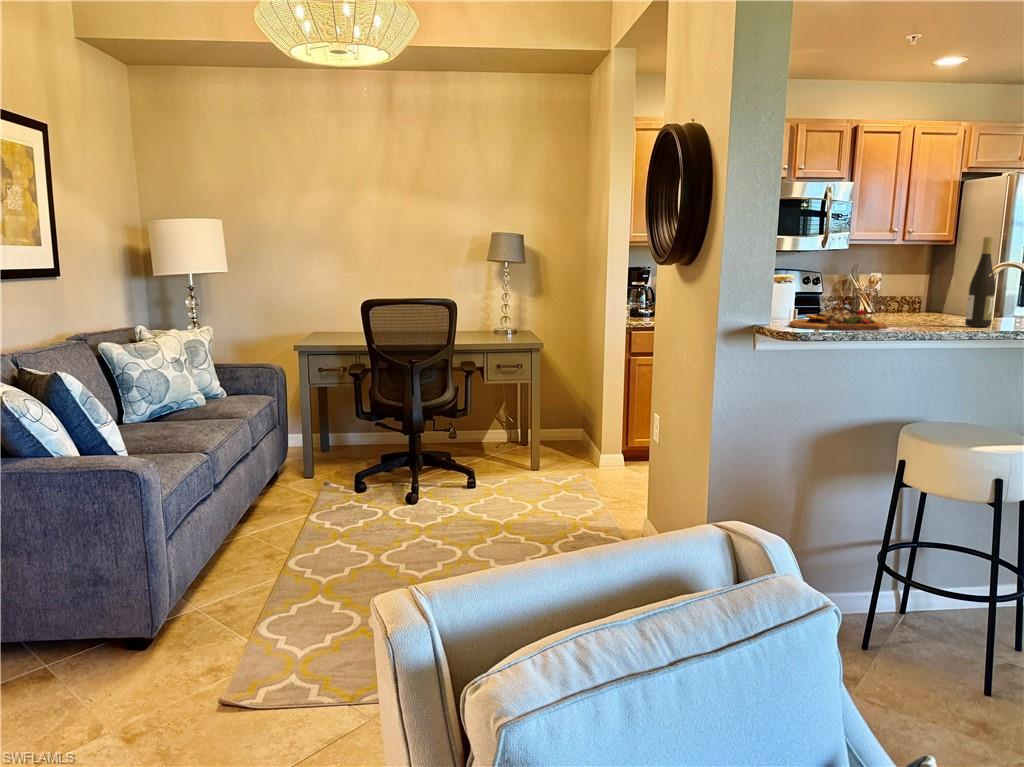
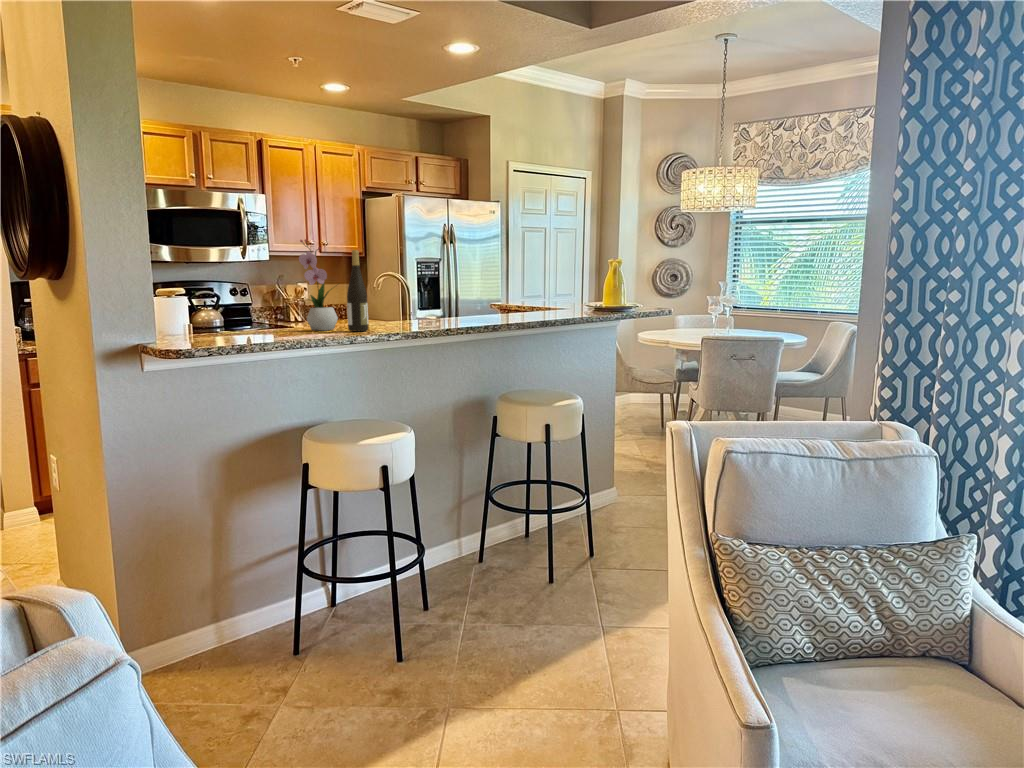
flower arrangement: none [912,226,958,324] -> present [299,239,338,331]
cutting board: present [789,306,888,331] -> none [182,318,281,345]

